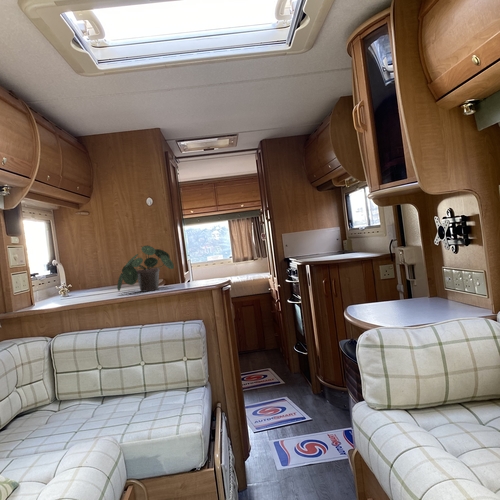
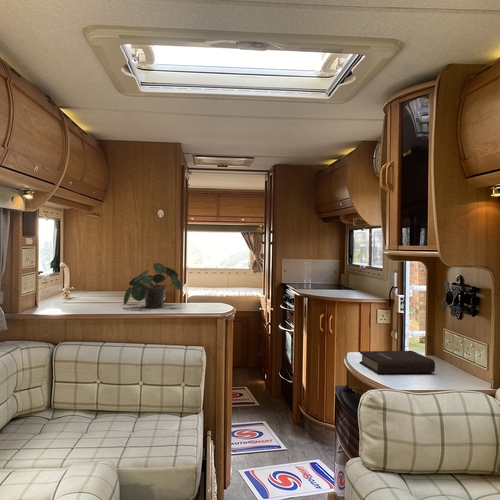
book: none [358,293,436,319] -> present [360,351,435,374]

